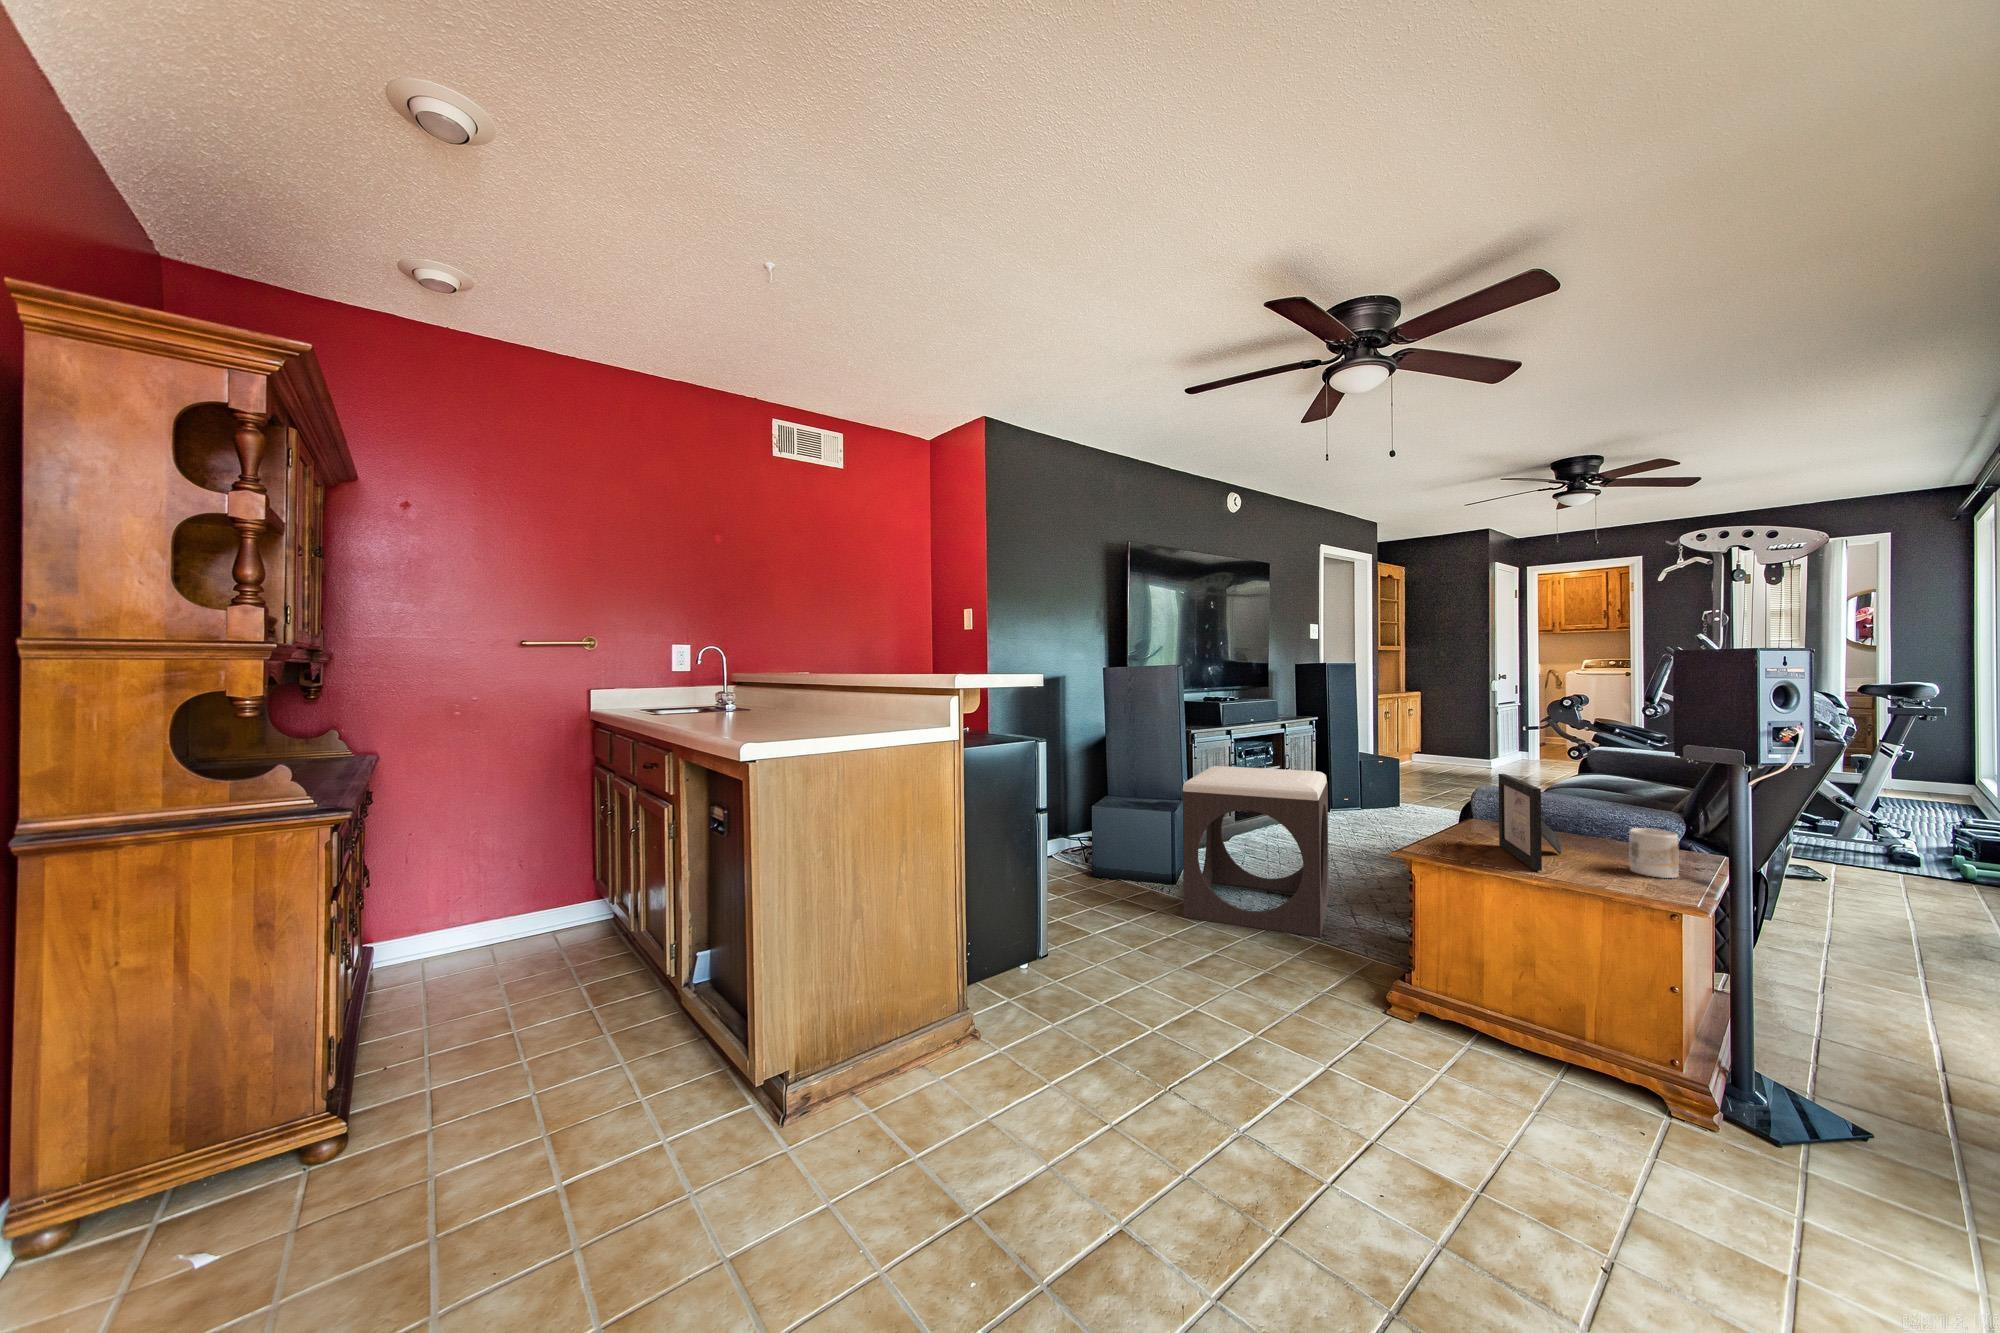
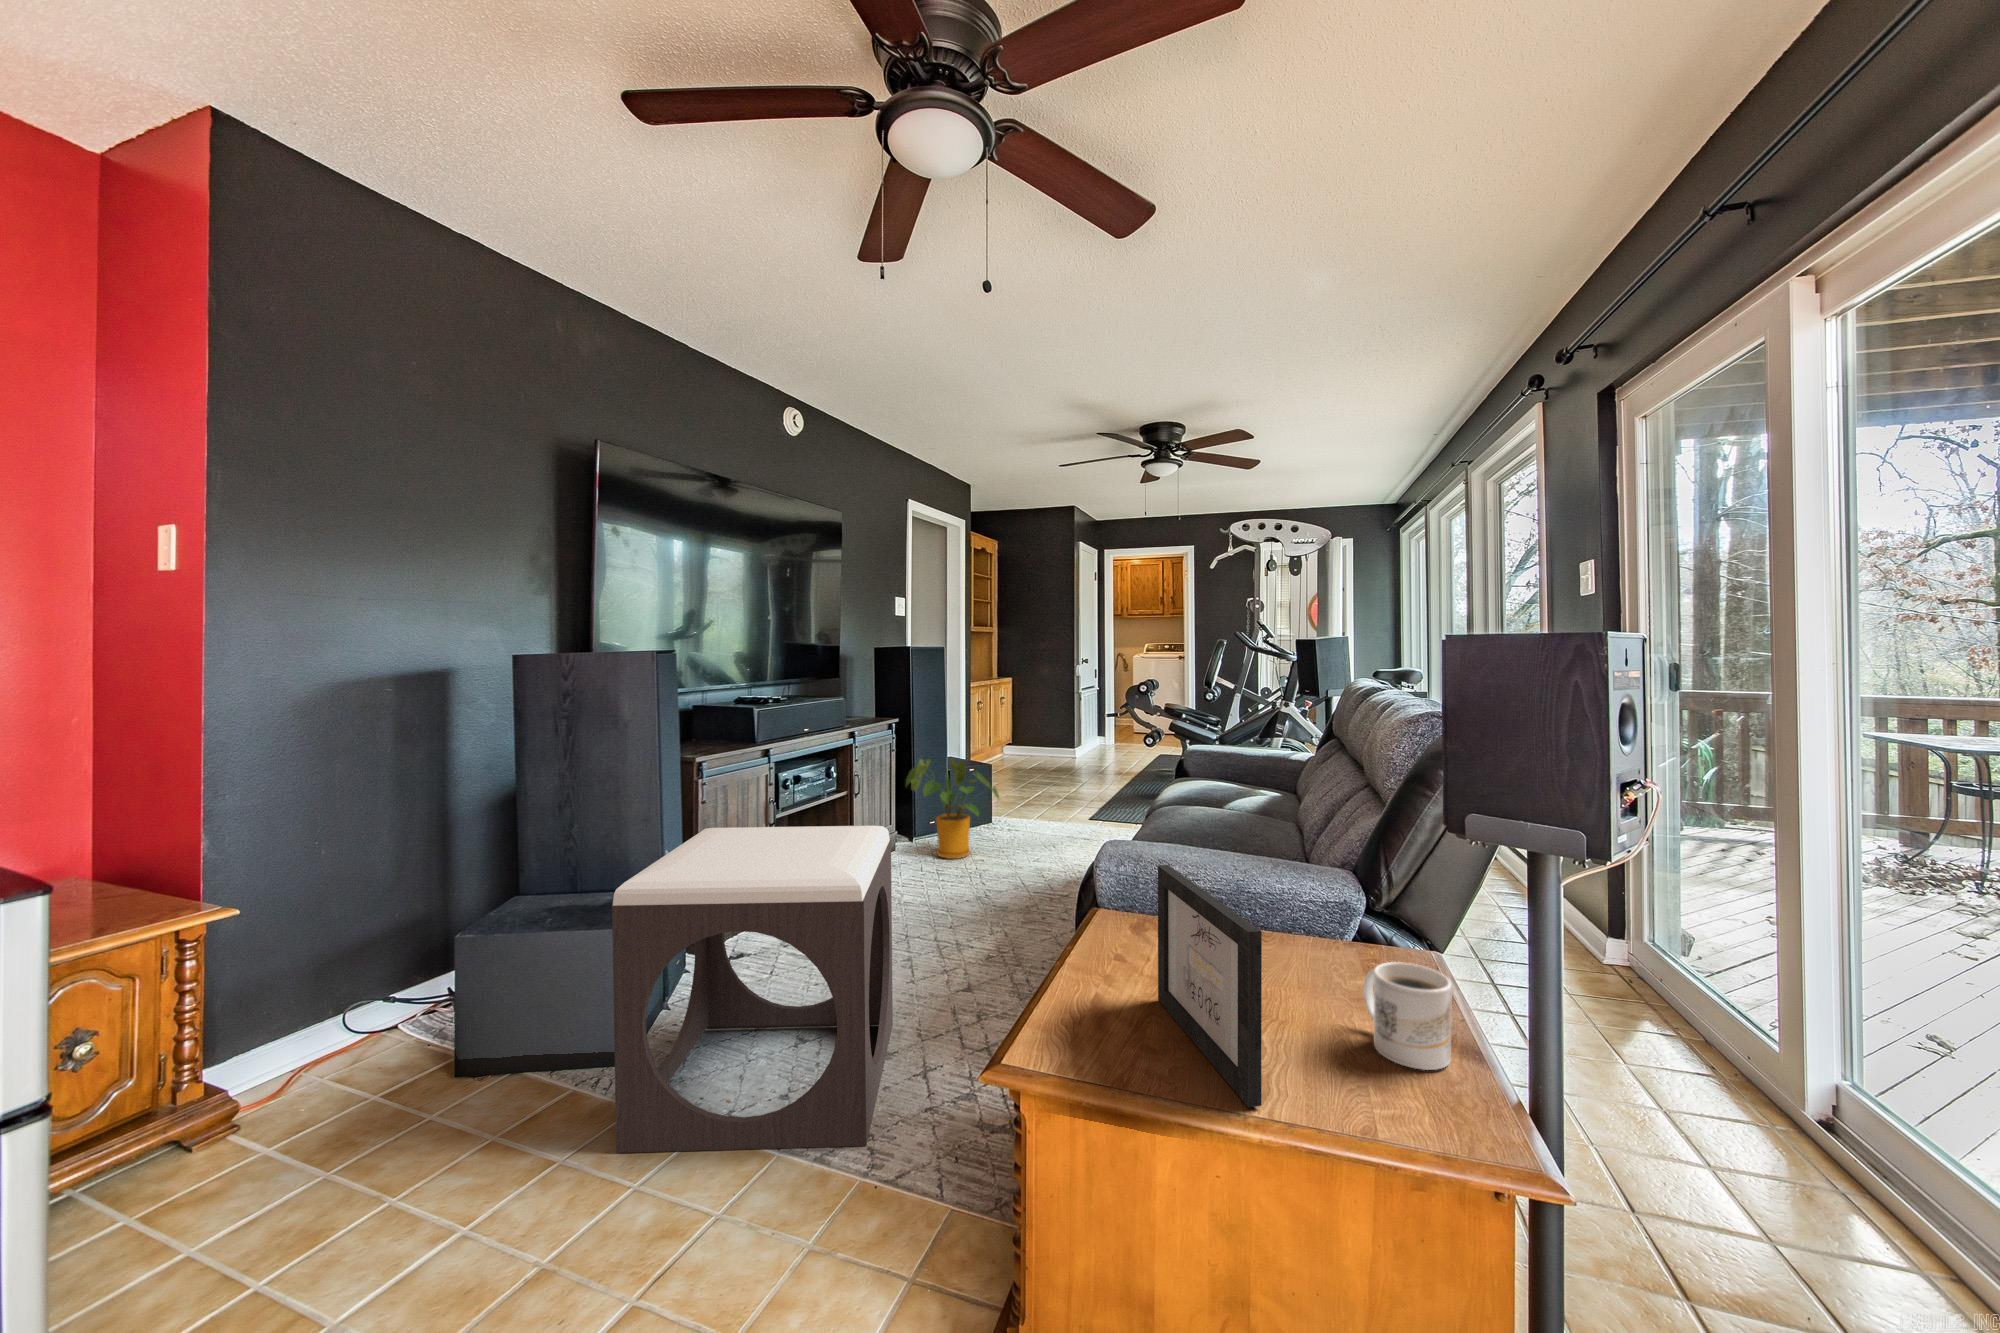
house plant: none [1325,749,1407,828] -> present [906,759,999,859]

